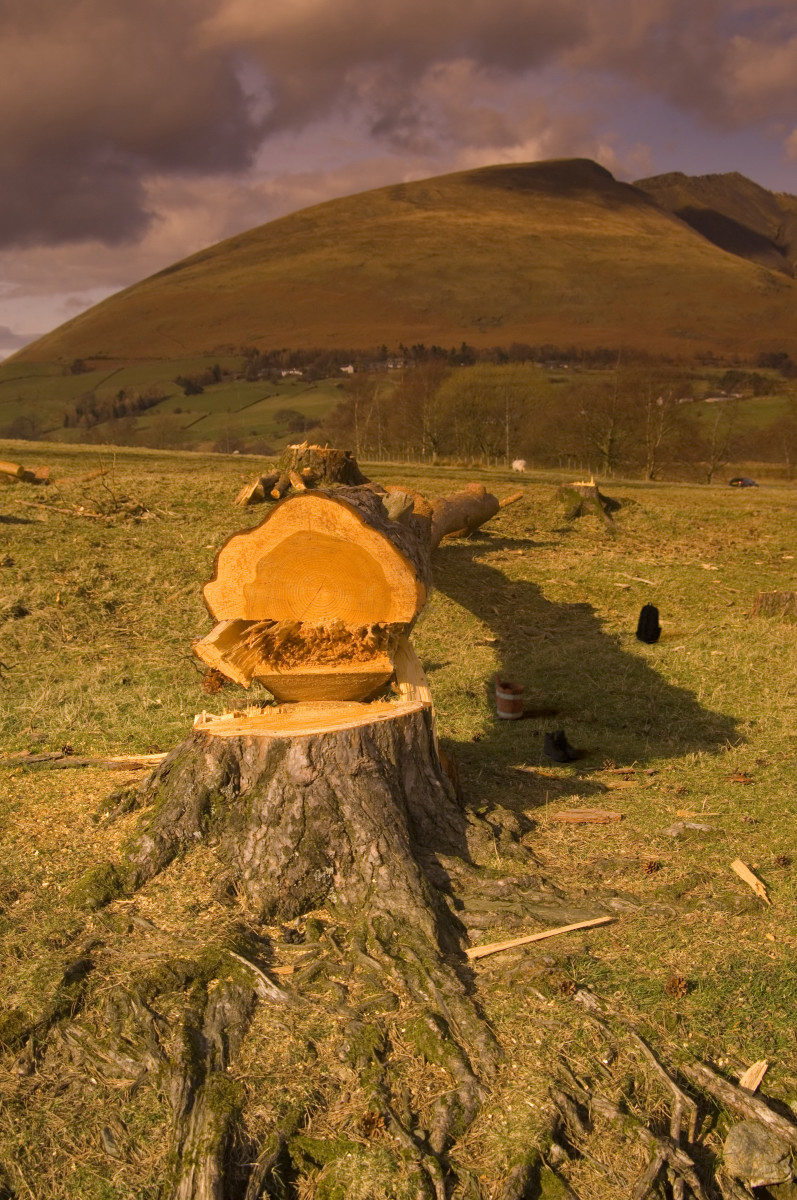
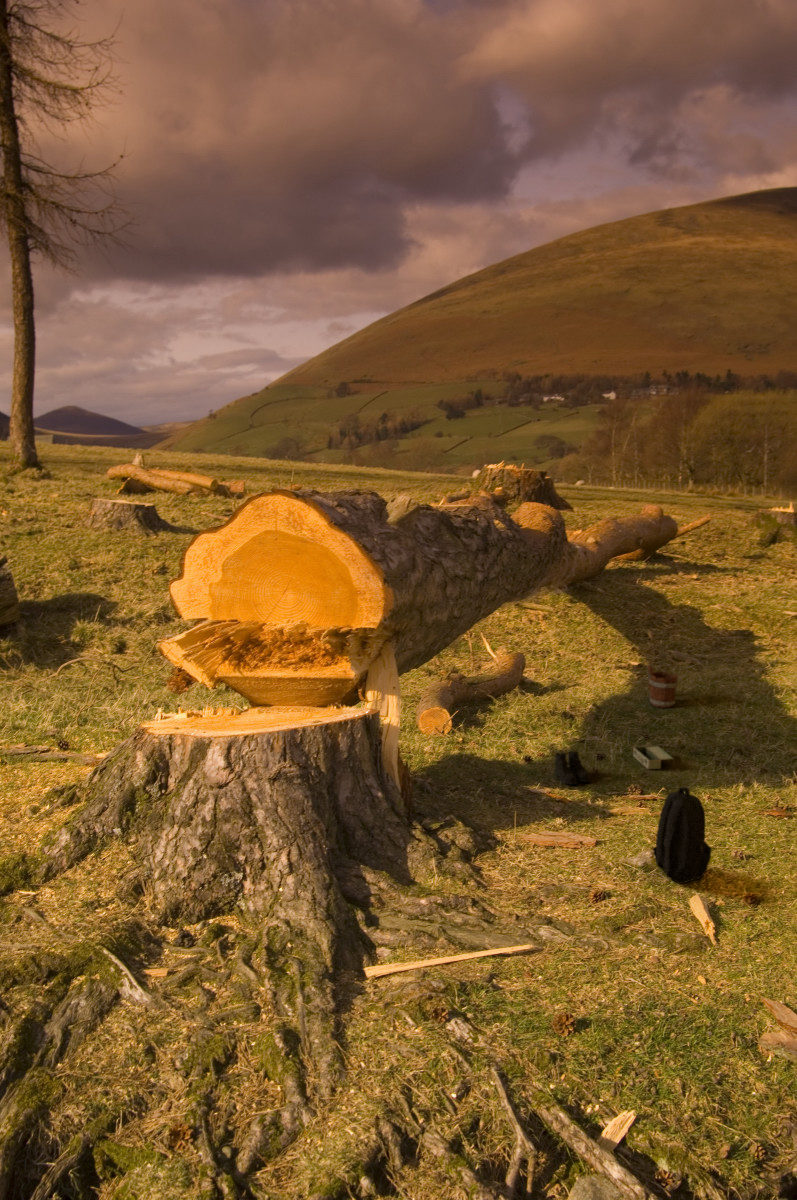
backpack: present [635,602,662,643] -> present [653,787,711,884]
bucket: present [495,675,525,720] -> present [648,666,678,708]
toolbox: none [607,721,646,744] -> present [633,746,672,769]

